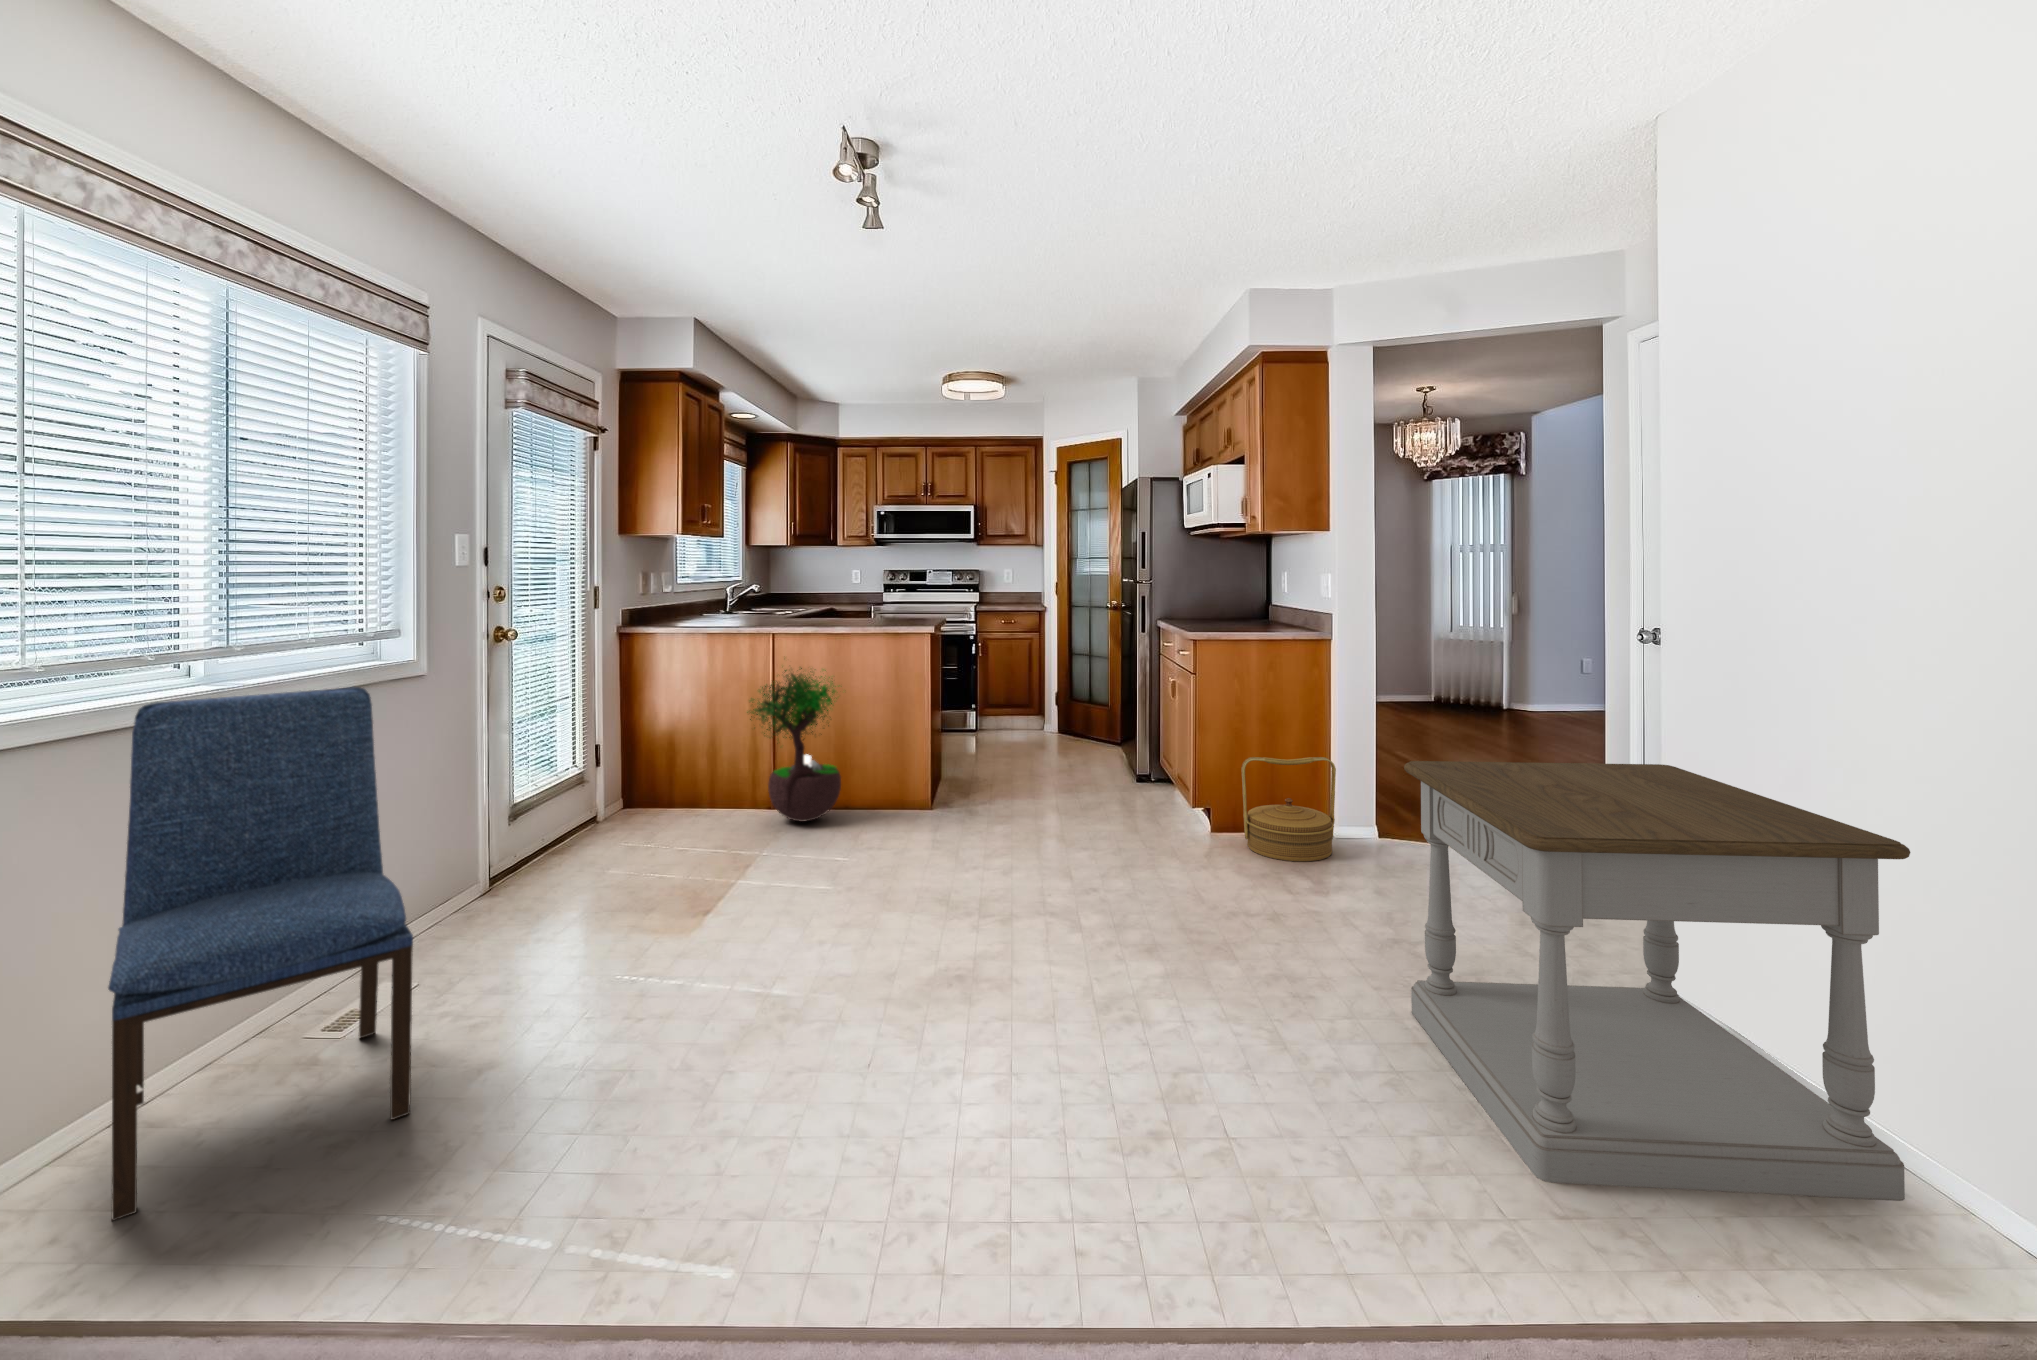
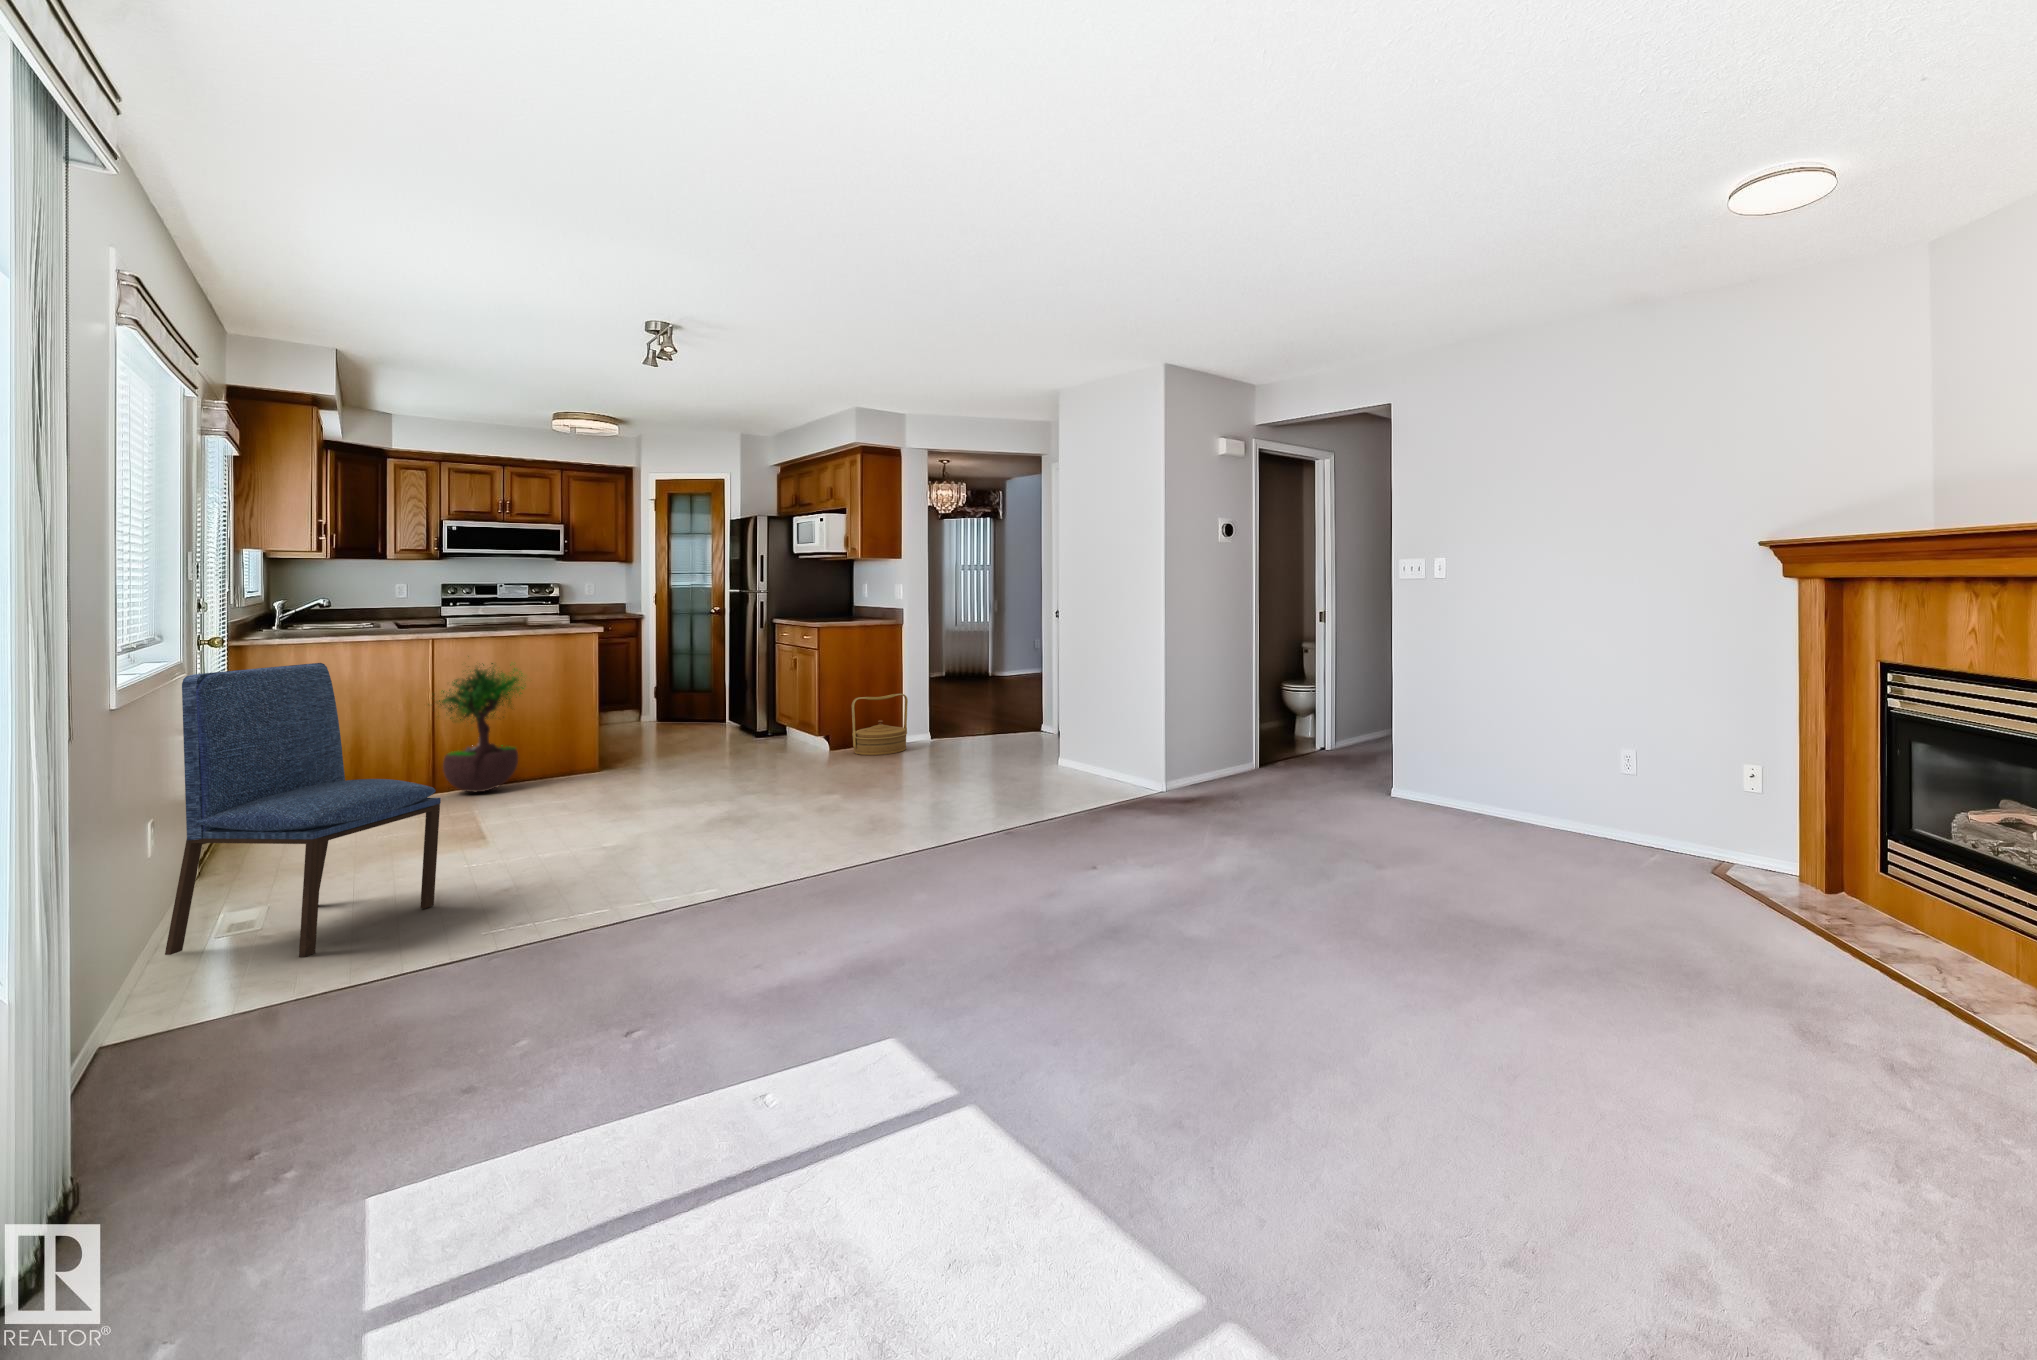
side table: present [1404,761,1910,1201] -> none [960,662,1121,804]

